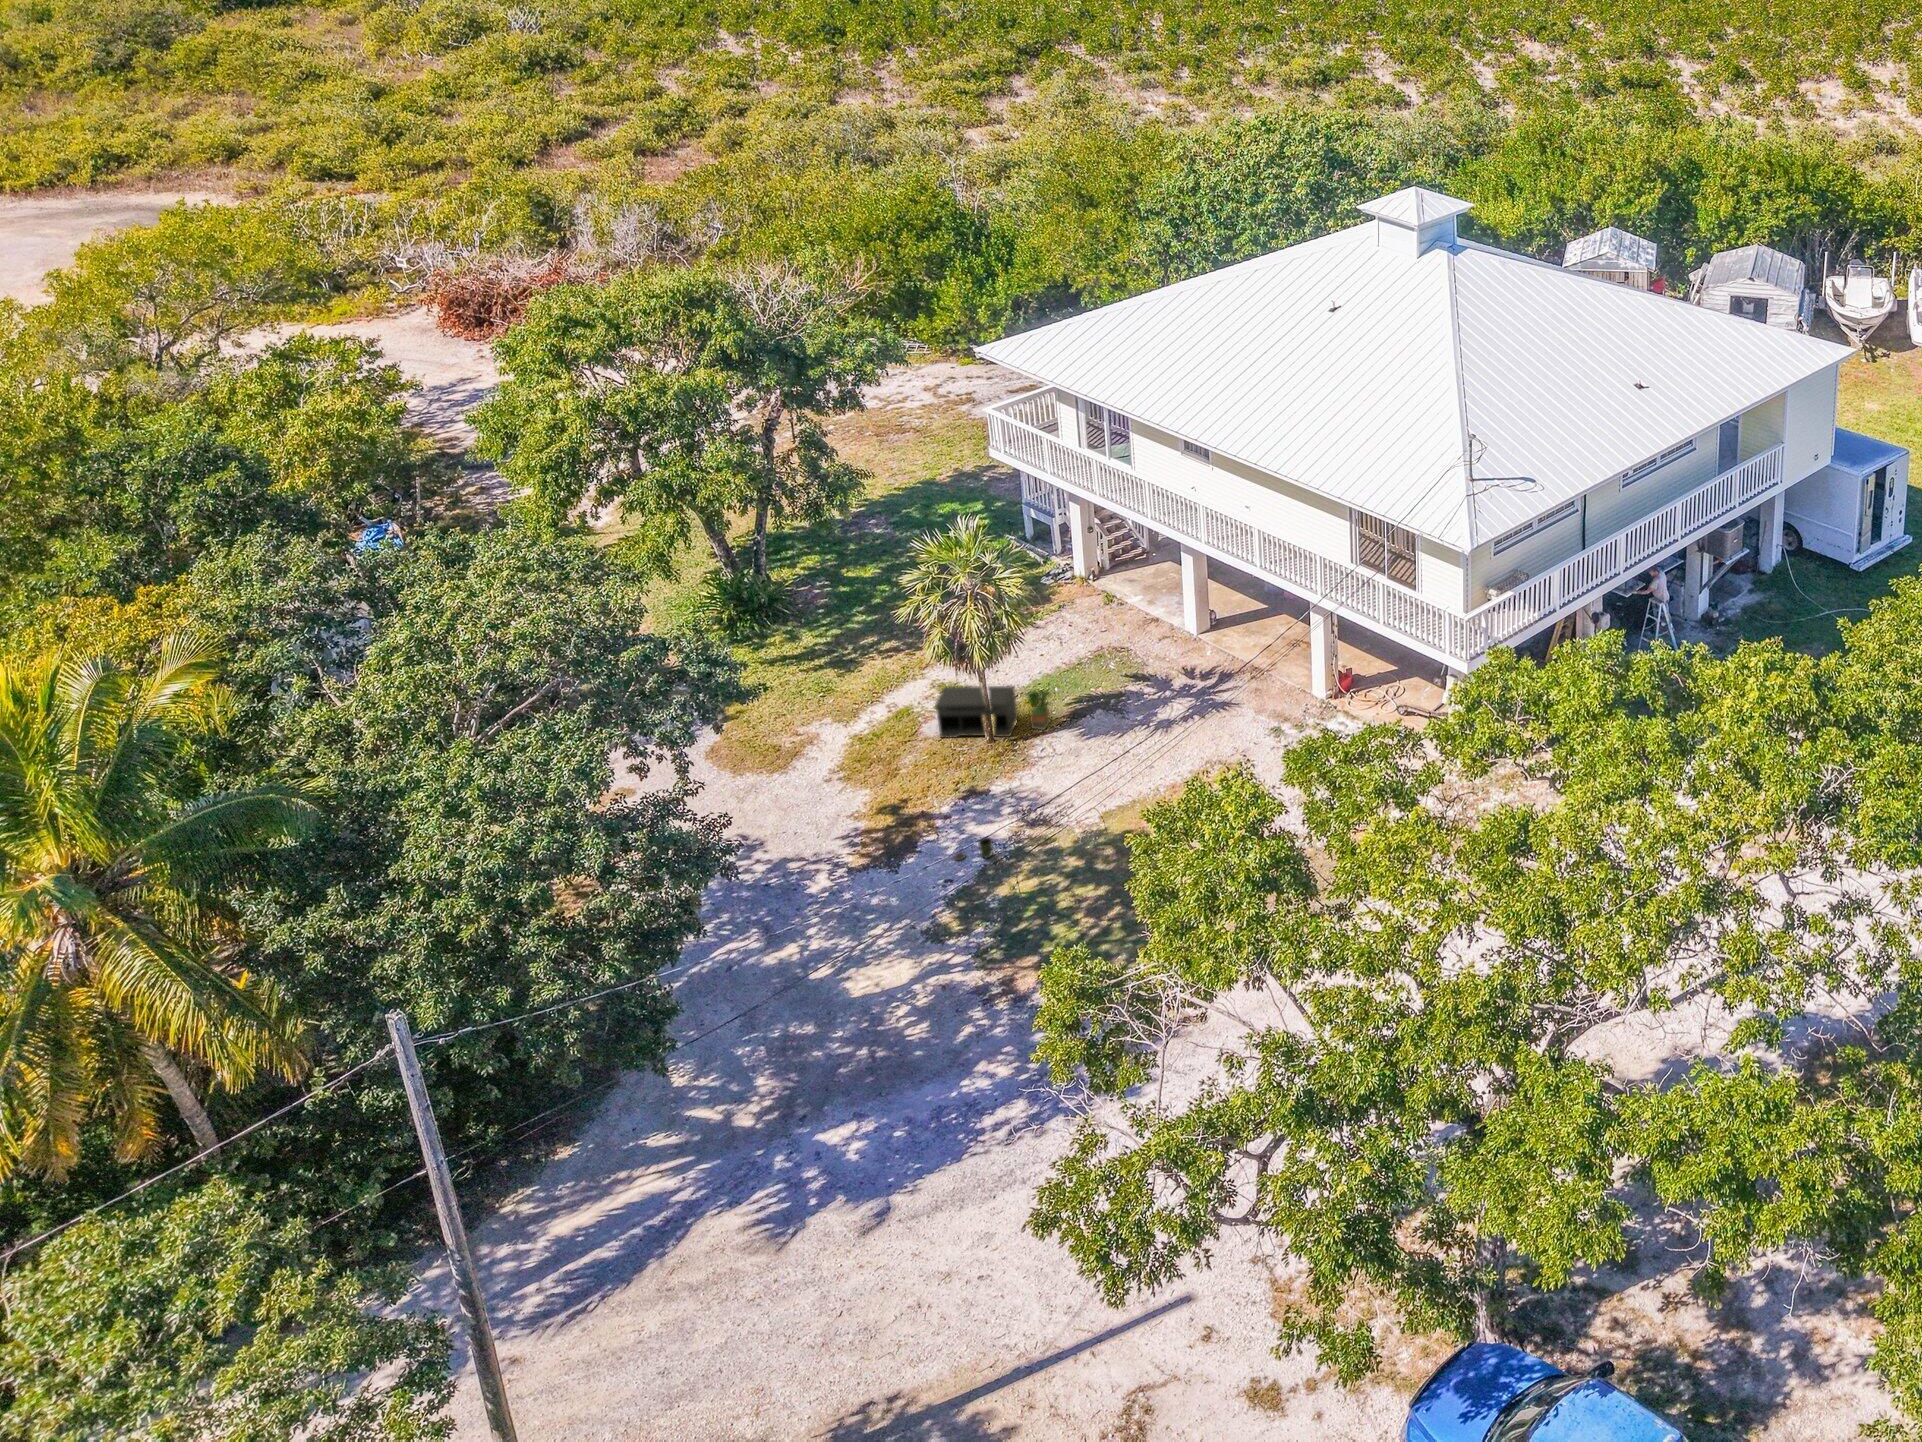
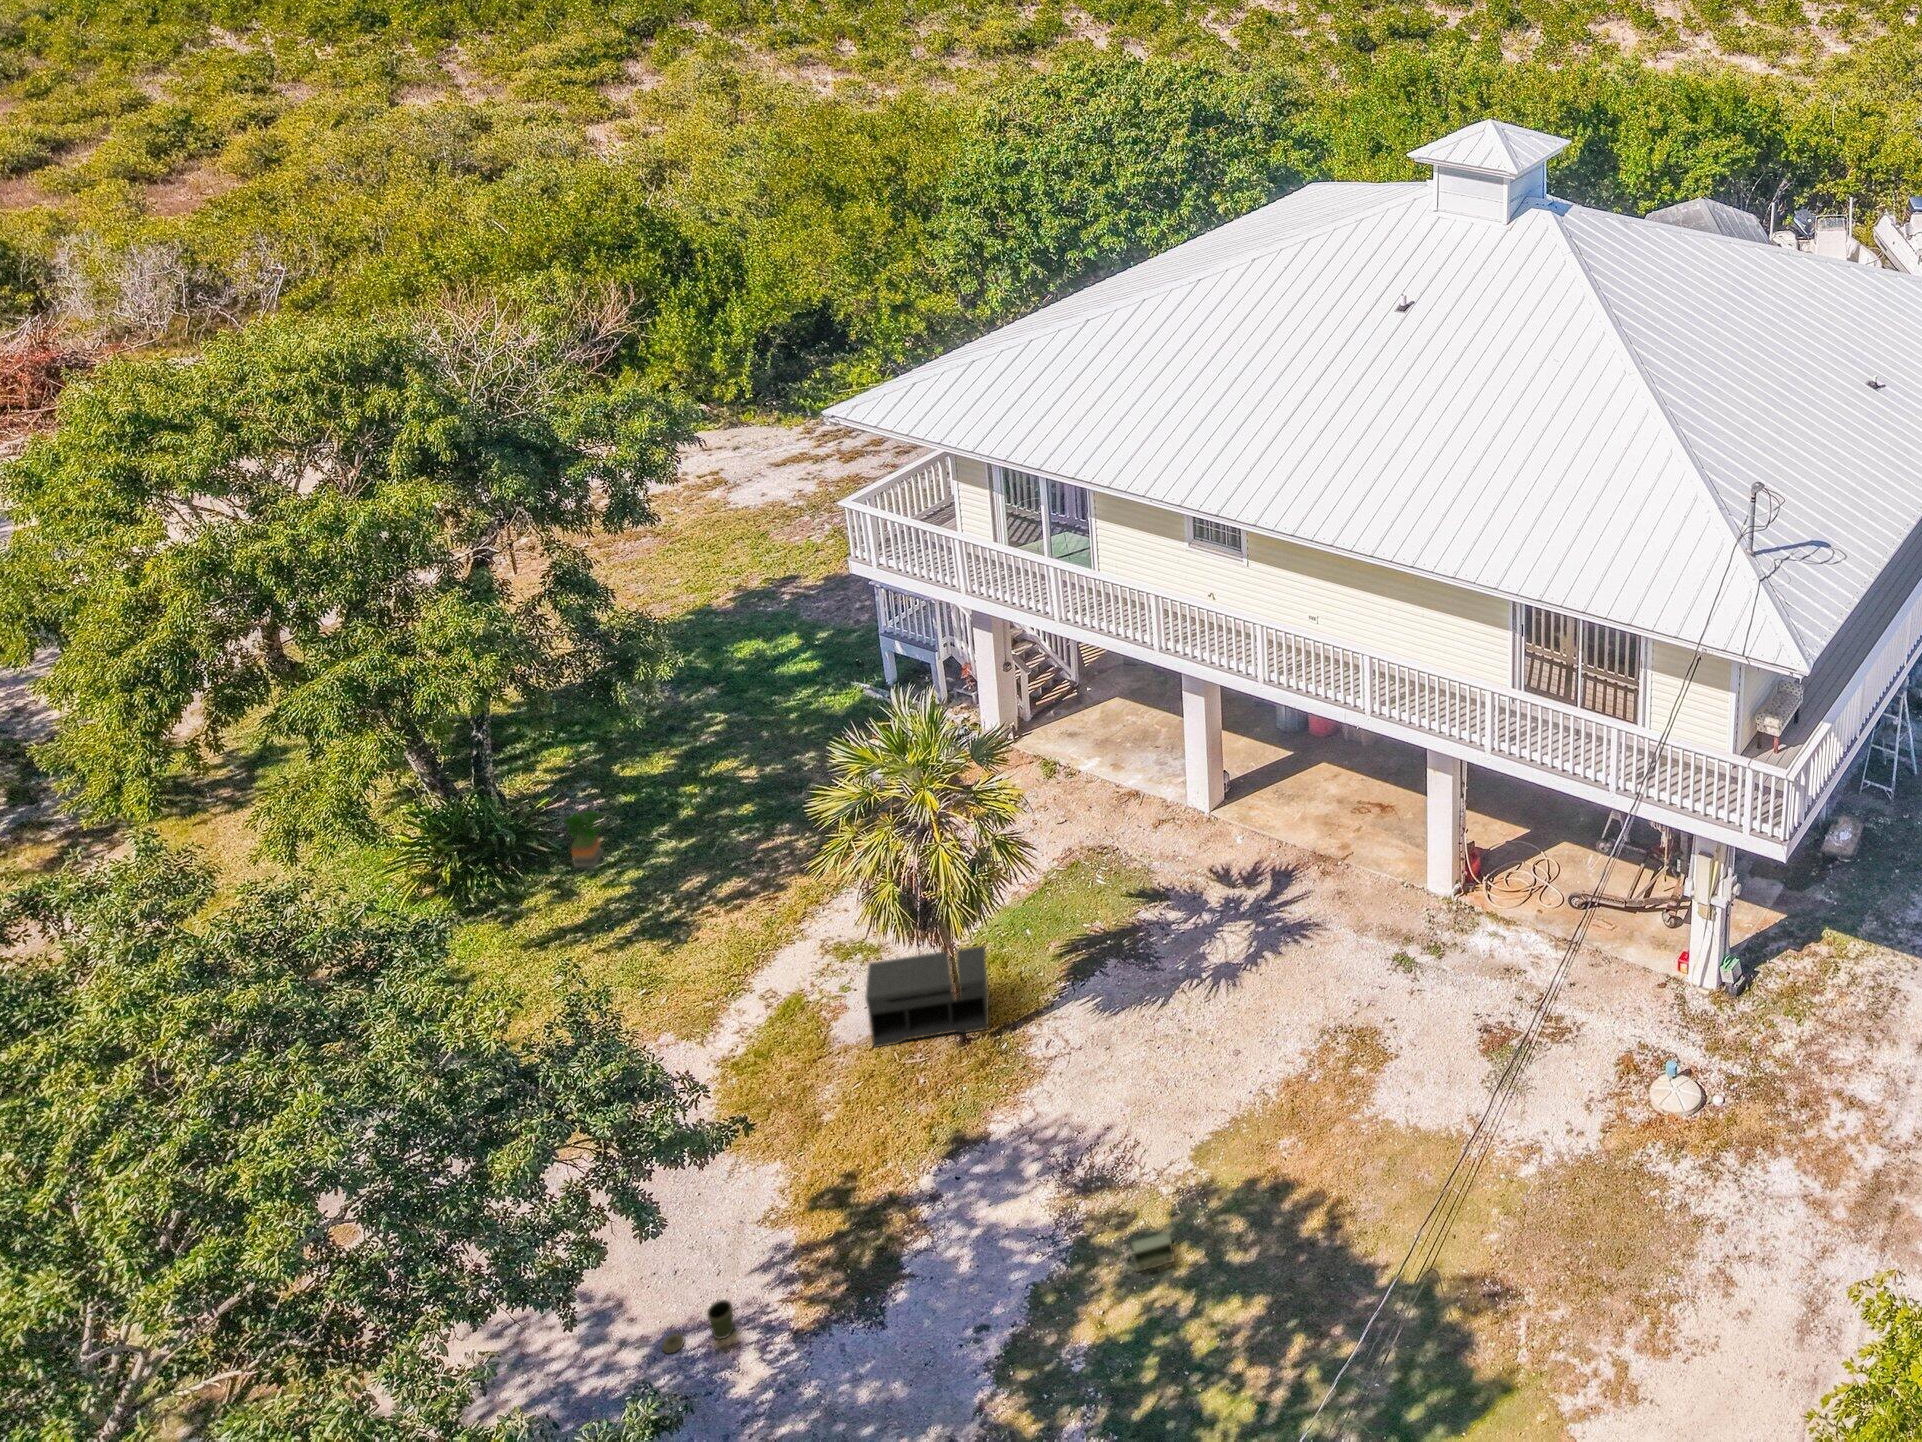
potted tree: present [1027,690,1051,730] -> present [564,810,602,867]
trash can: present [954,837,993,861] -> present [662,1300,734,1354]
toolbox: none [1043,850,1069,868] -> present [1132,1232,1175,1271]

